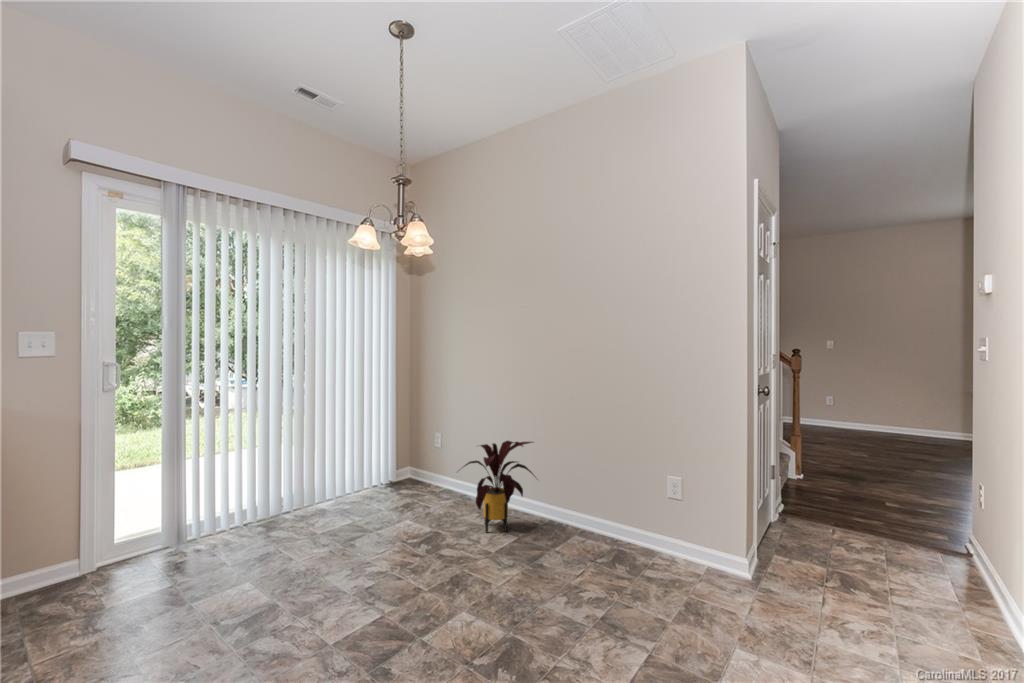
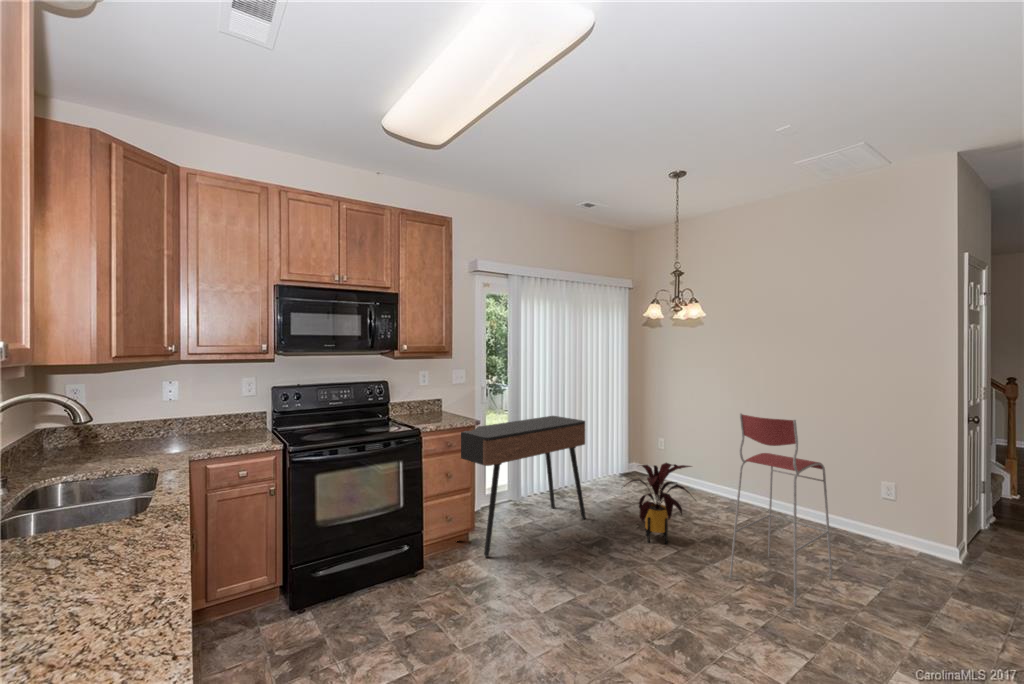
bar stool: none [570,376,671,586] -> present [730,413,832,606]
console table: none [237,395,419,575] -> present [461,416,586,557]

